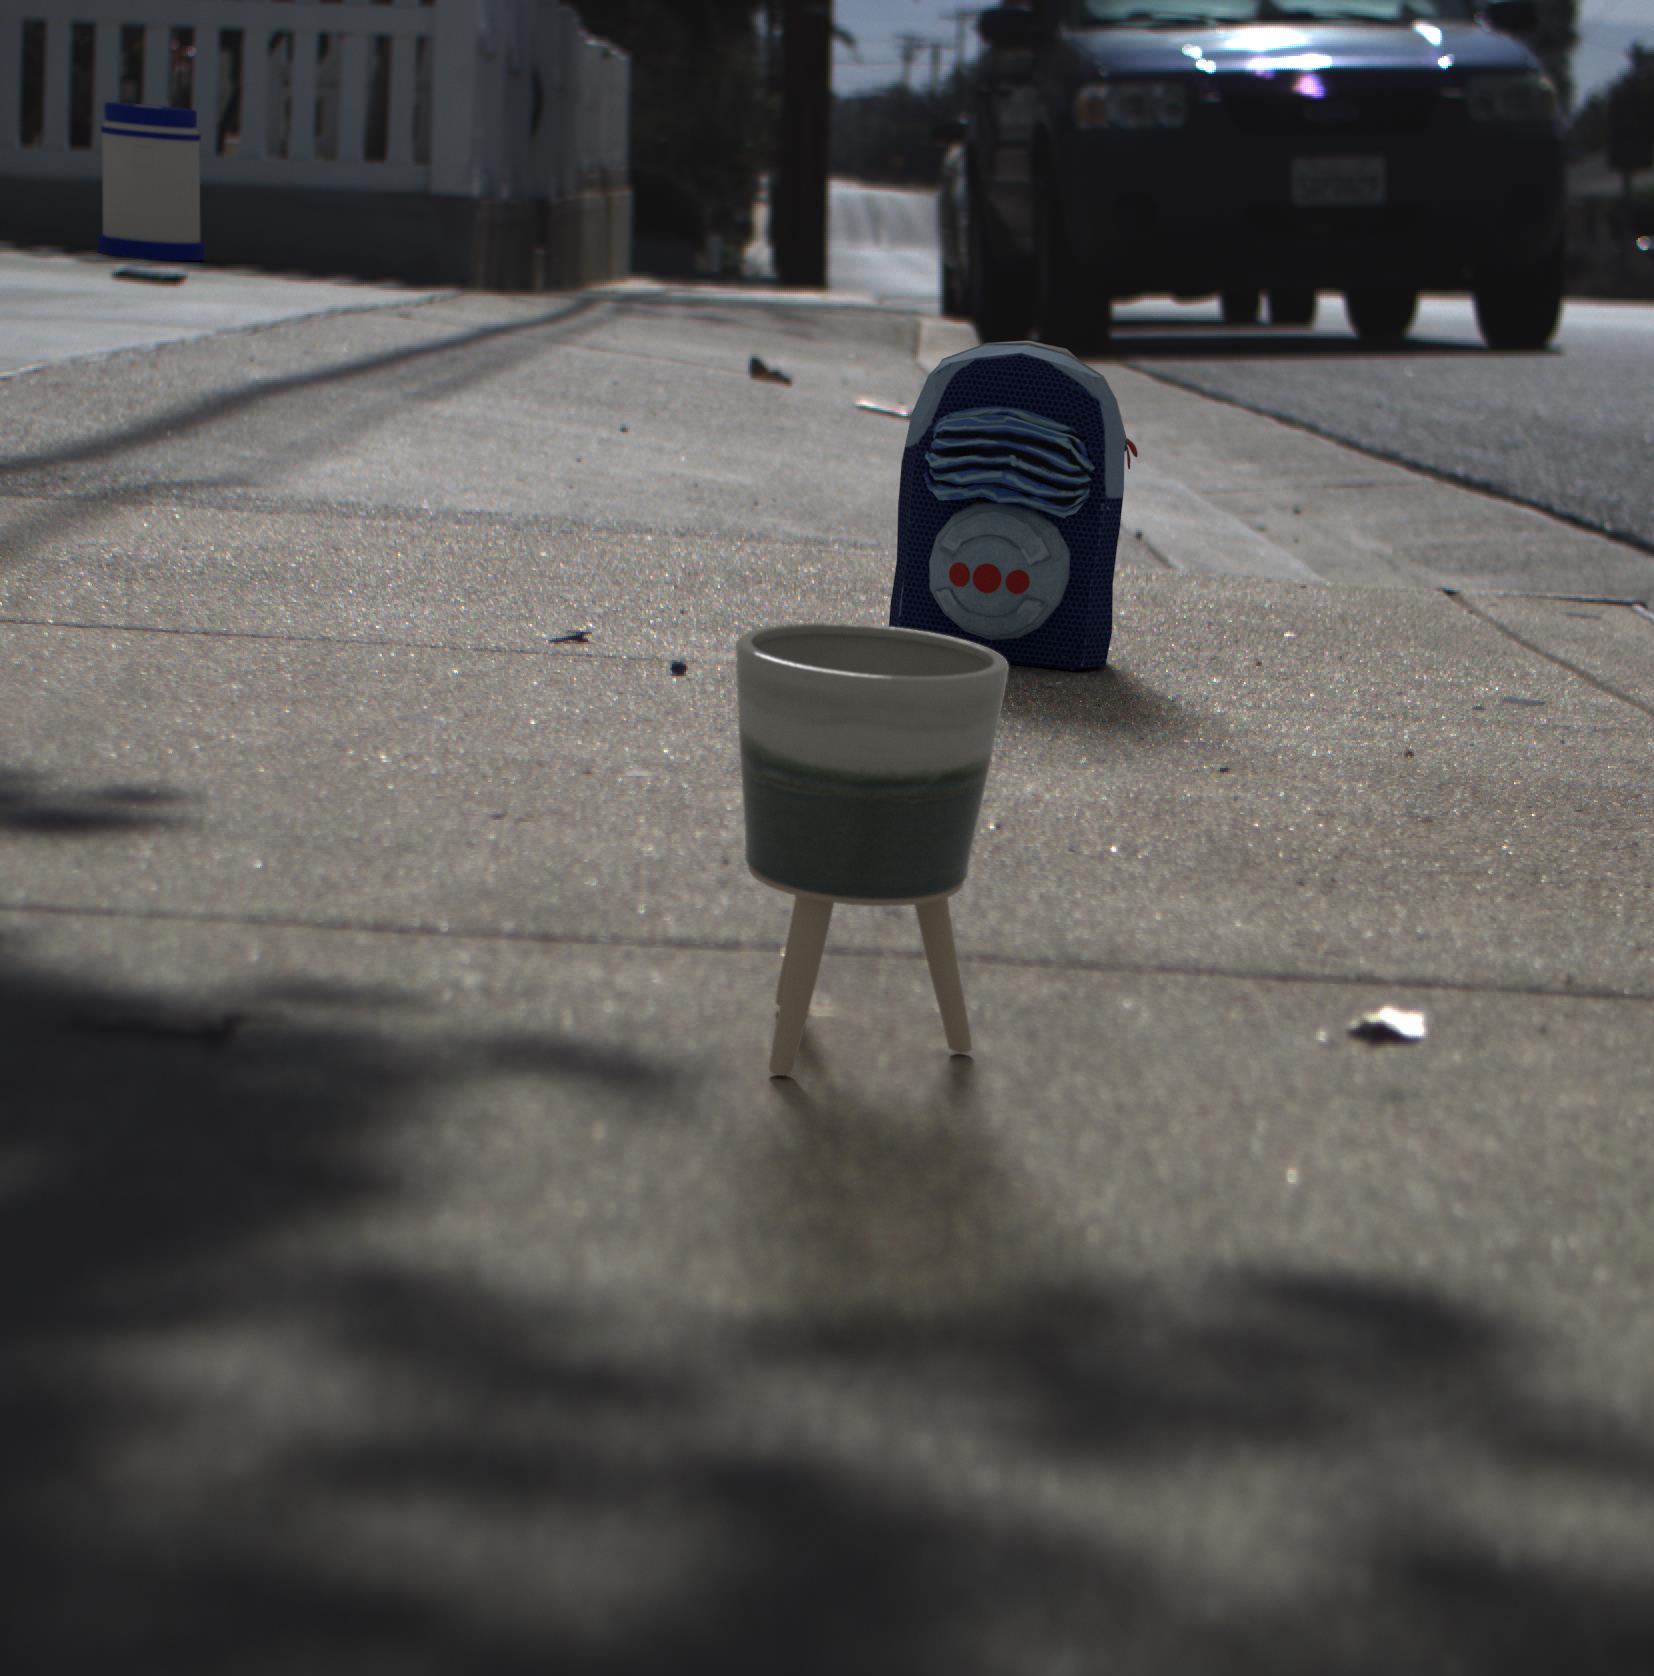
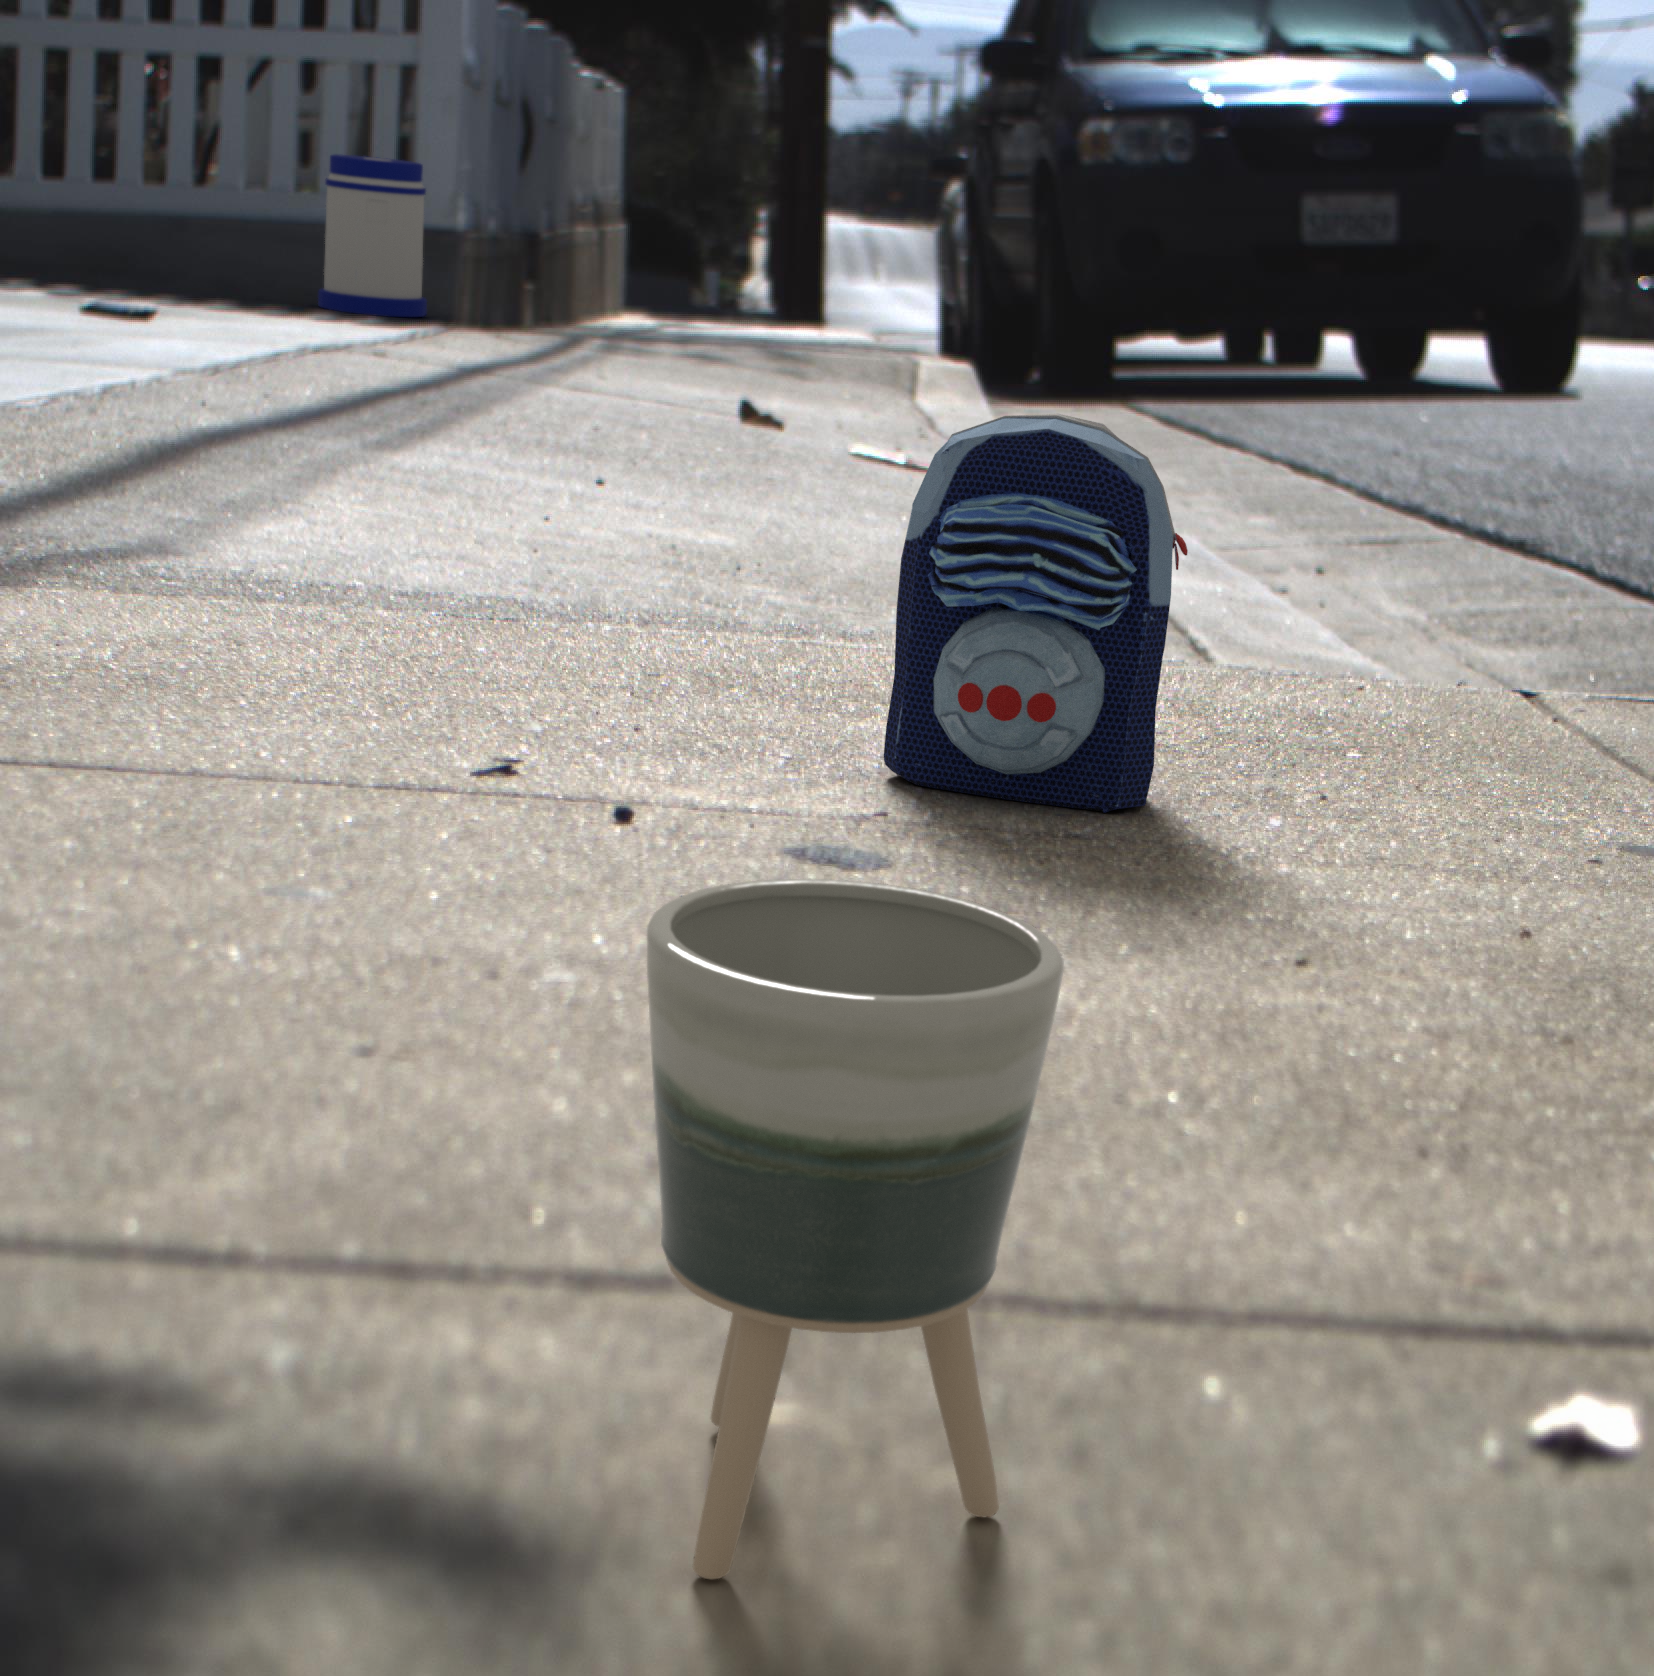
trash can: present [98,102,206,261] -> present [318,154,427,317]

